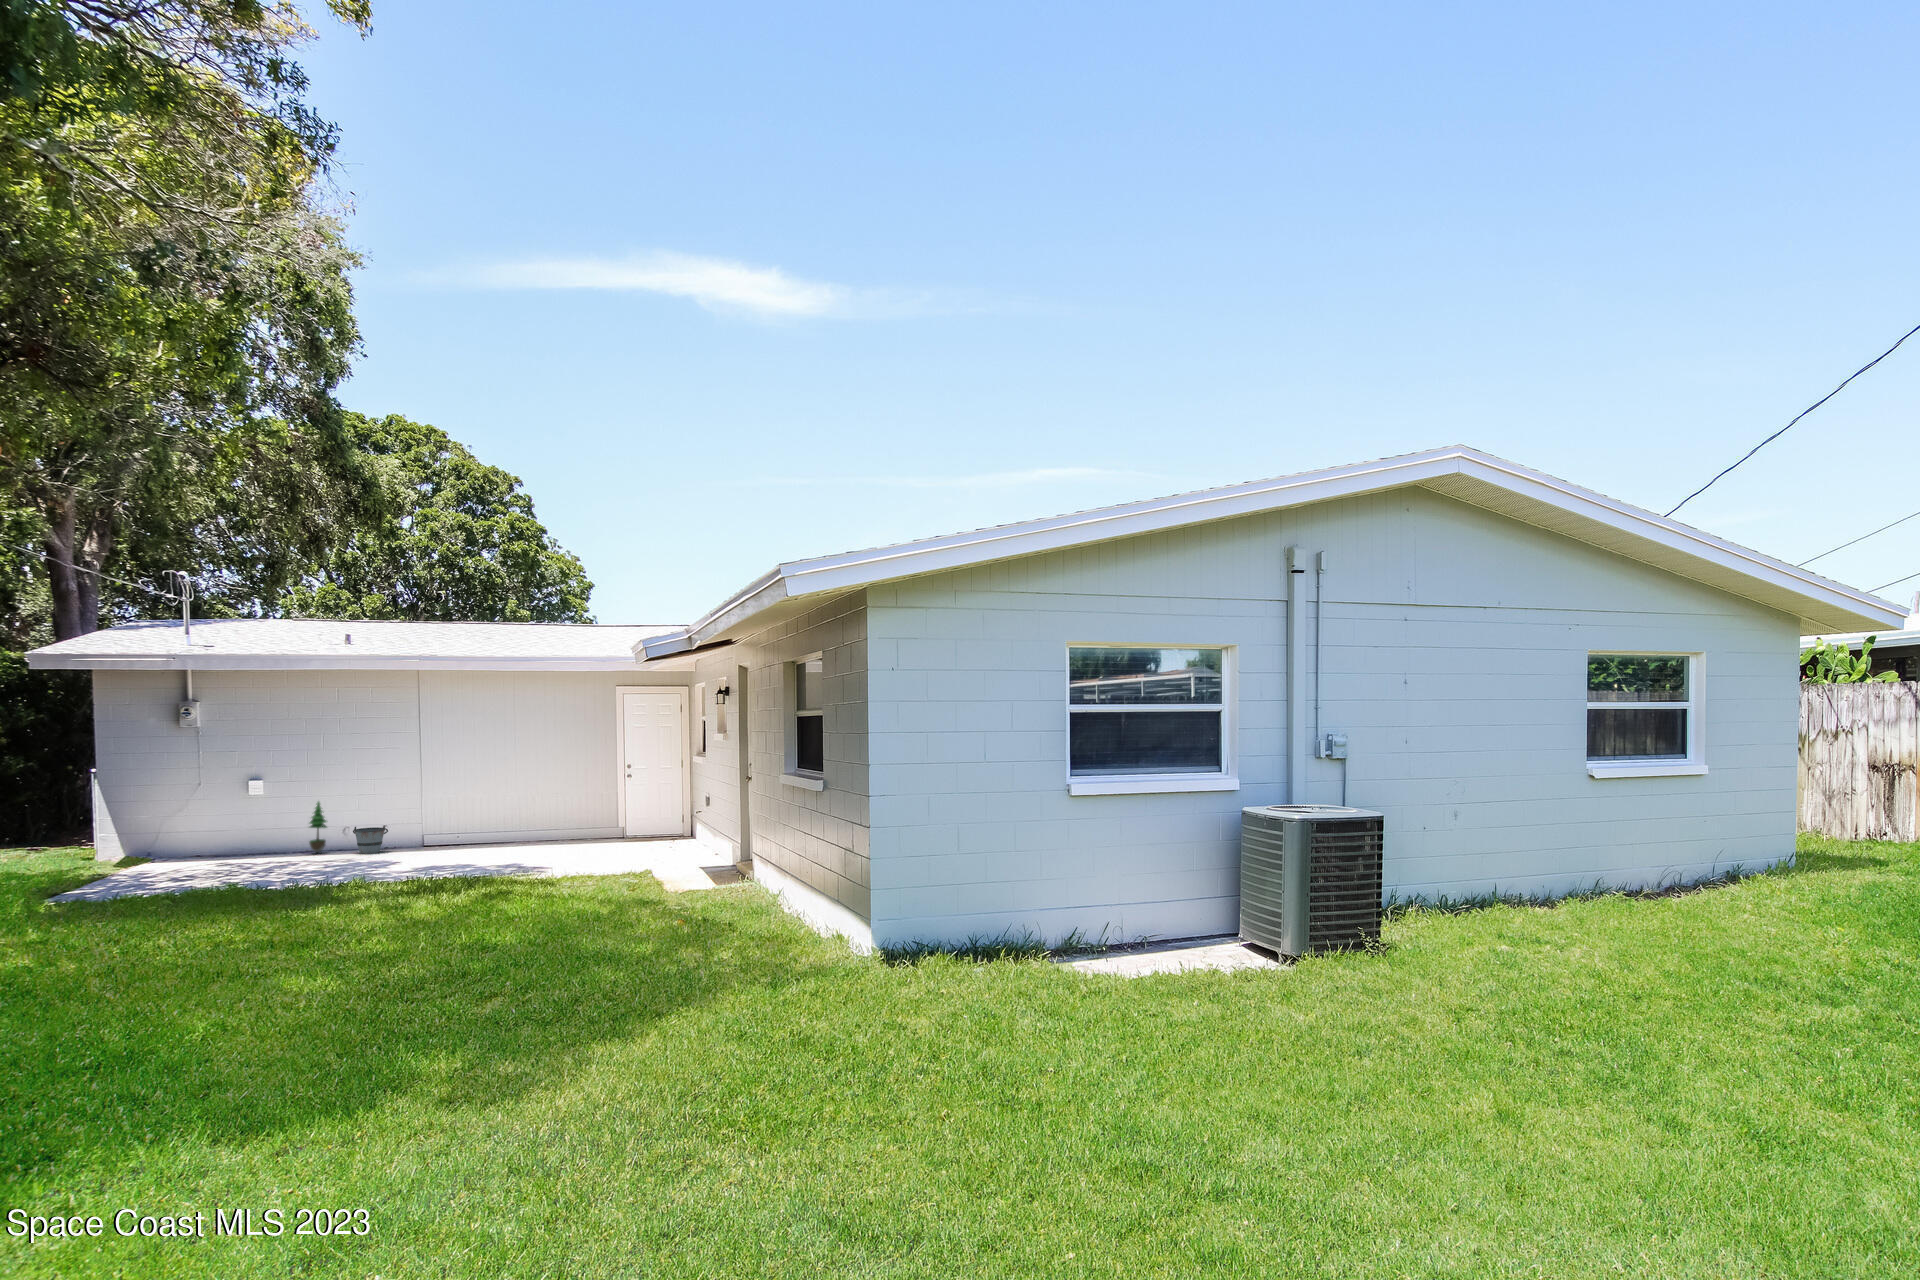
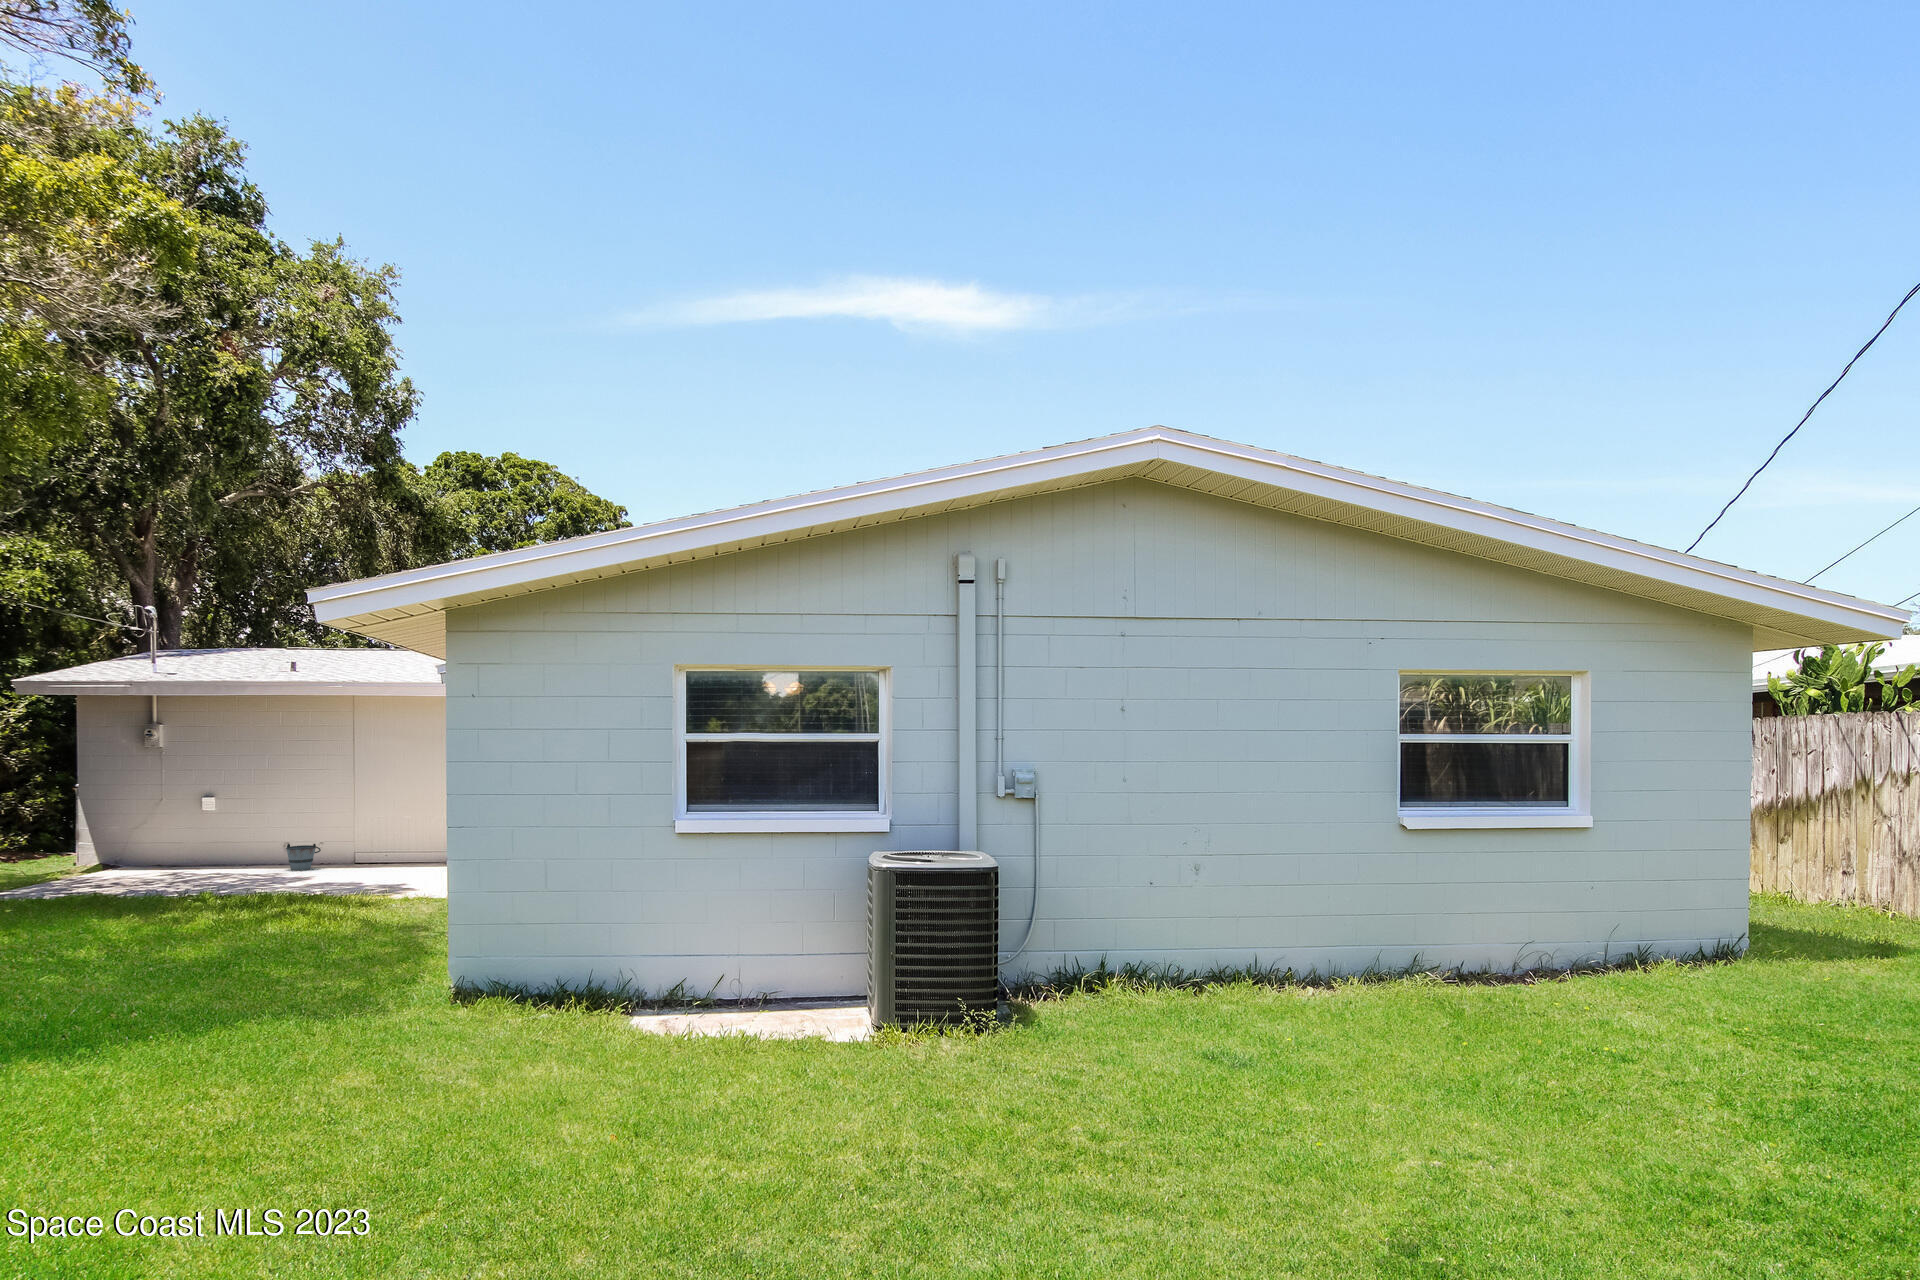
potted tree: present [309,802,327,853] -> none [248,818,269,868]

